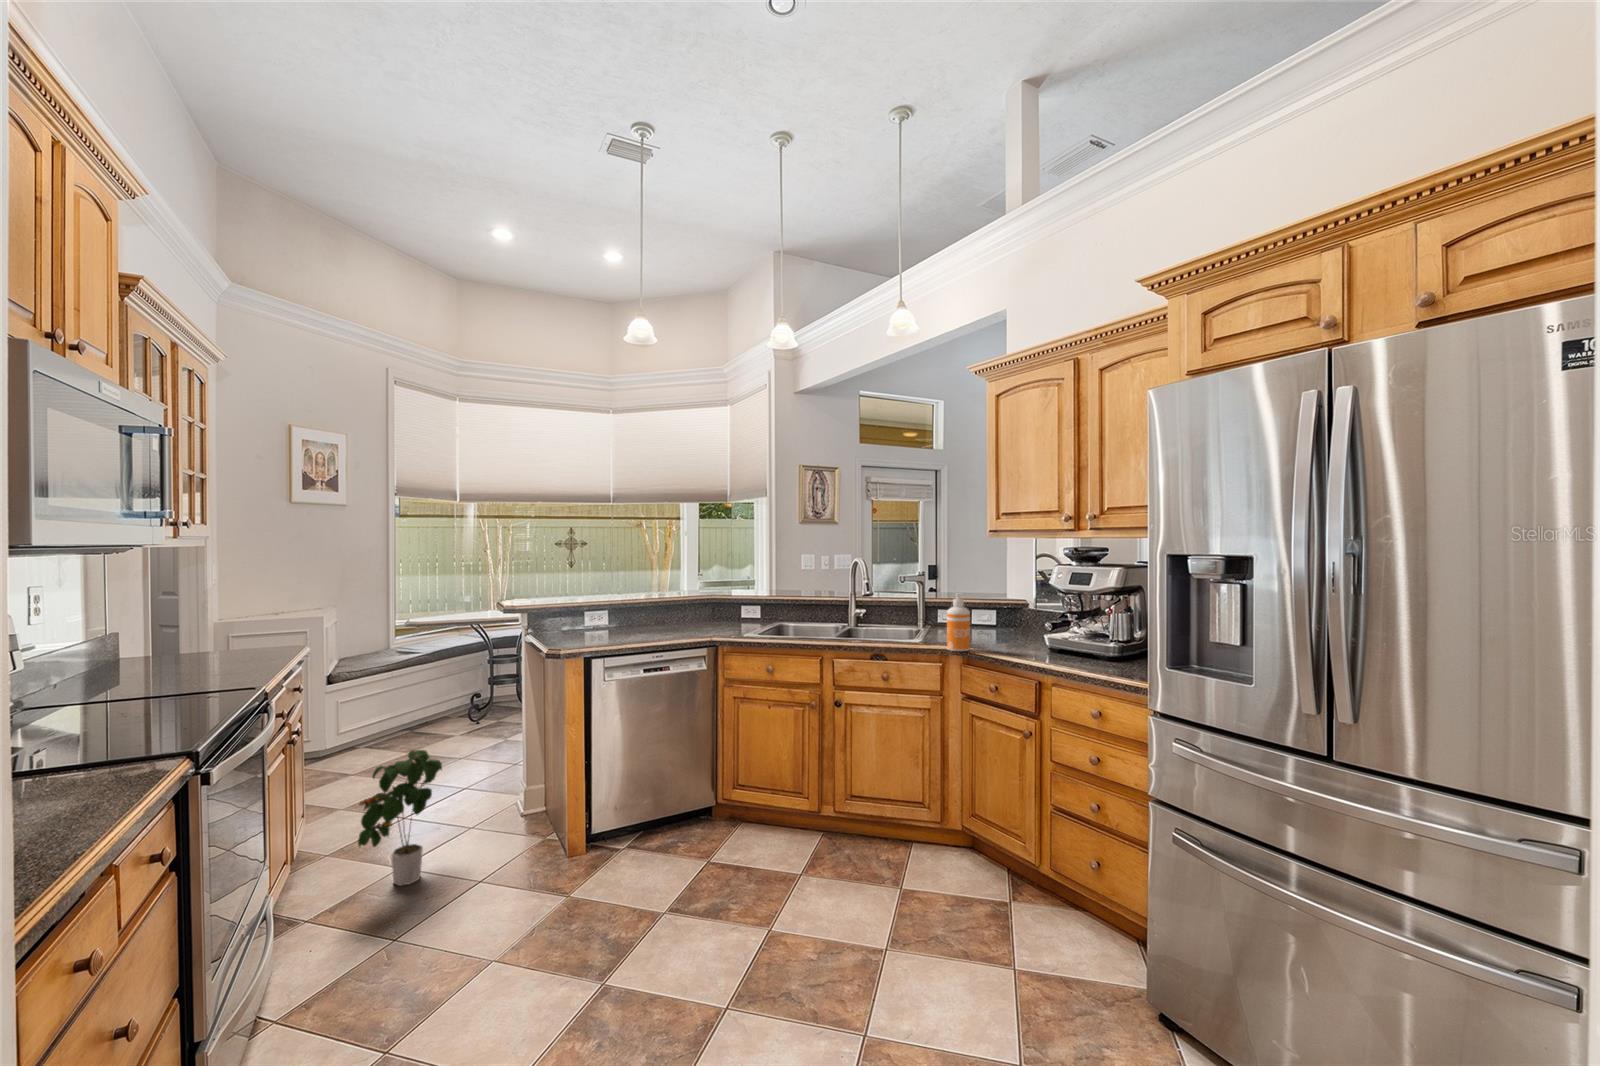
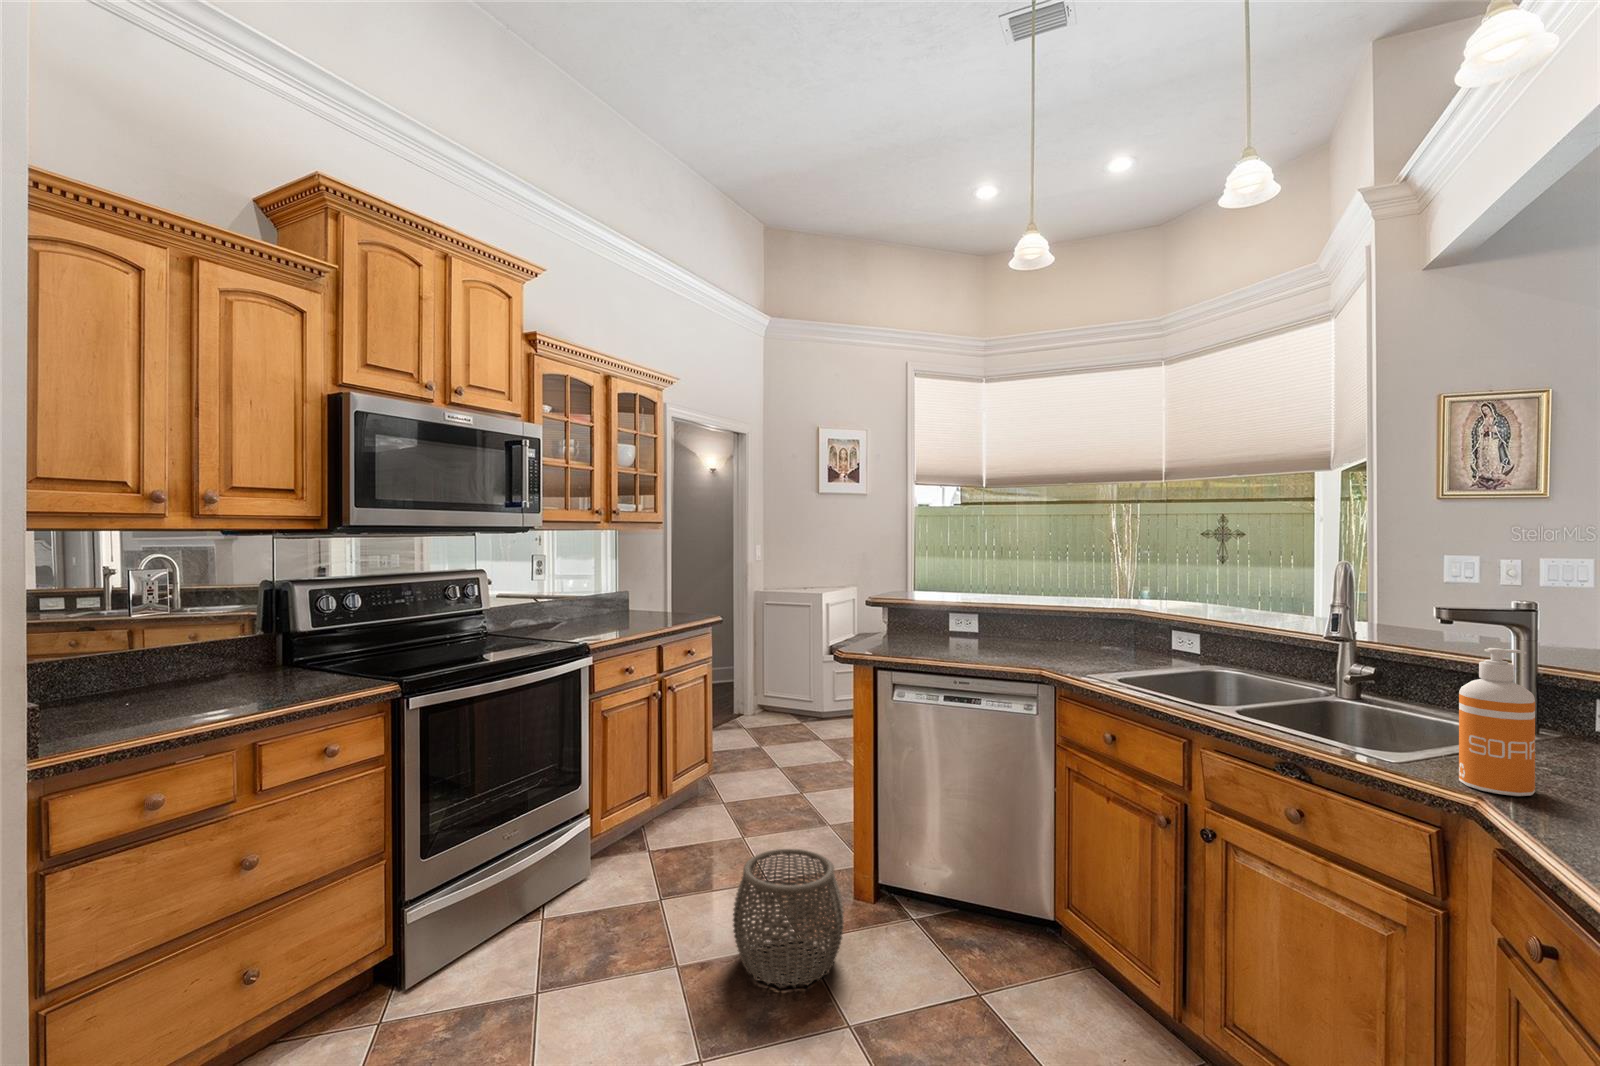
potted plant: present [358,750,442,886] -> none [670,731,776,861]
woven basket: none [527,815,627,931] -> present [733,849,844,987]

